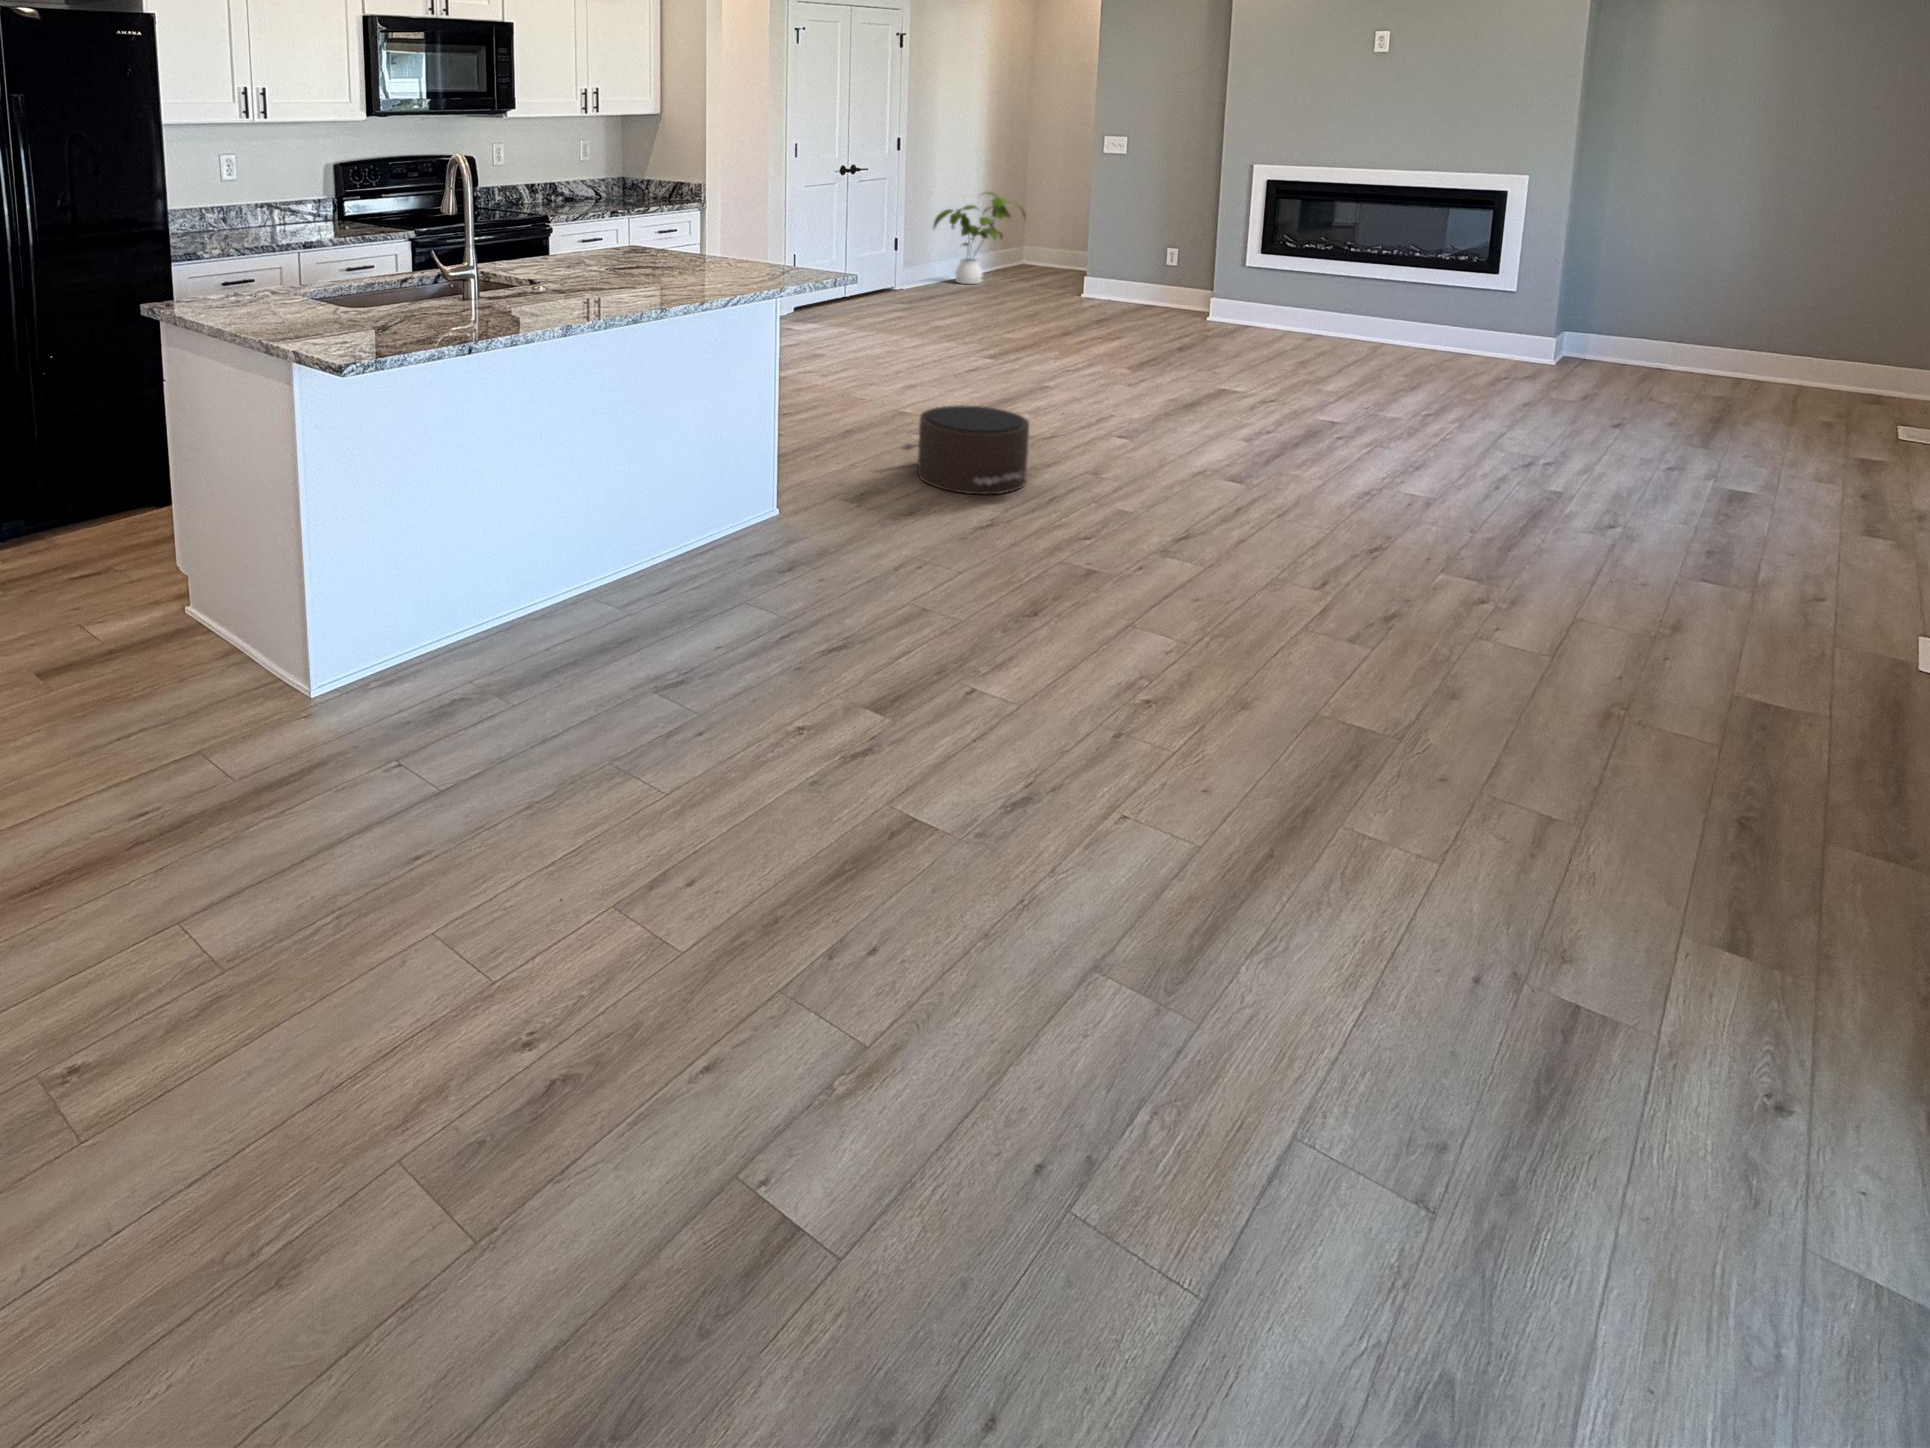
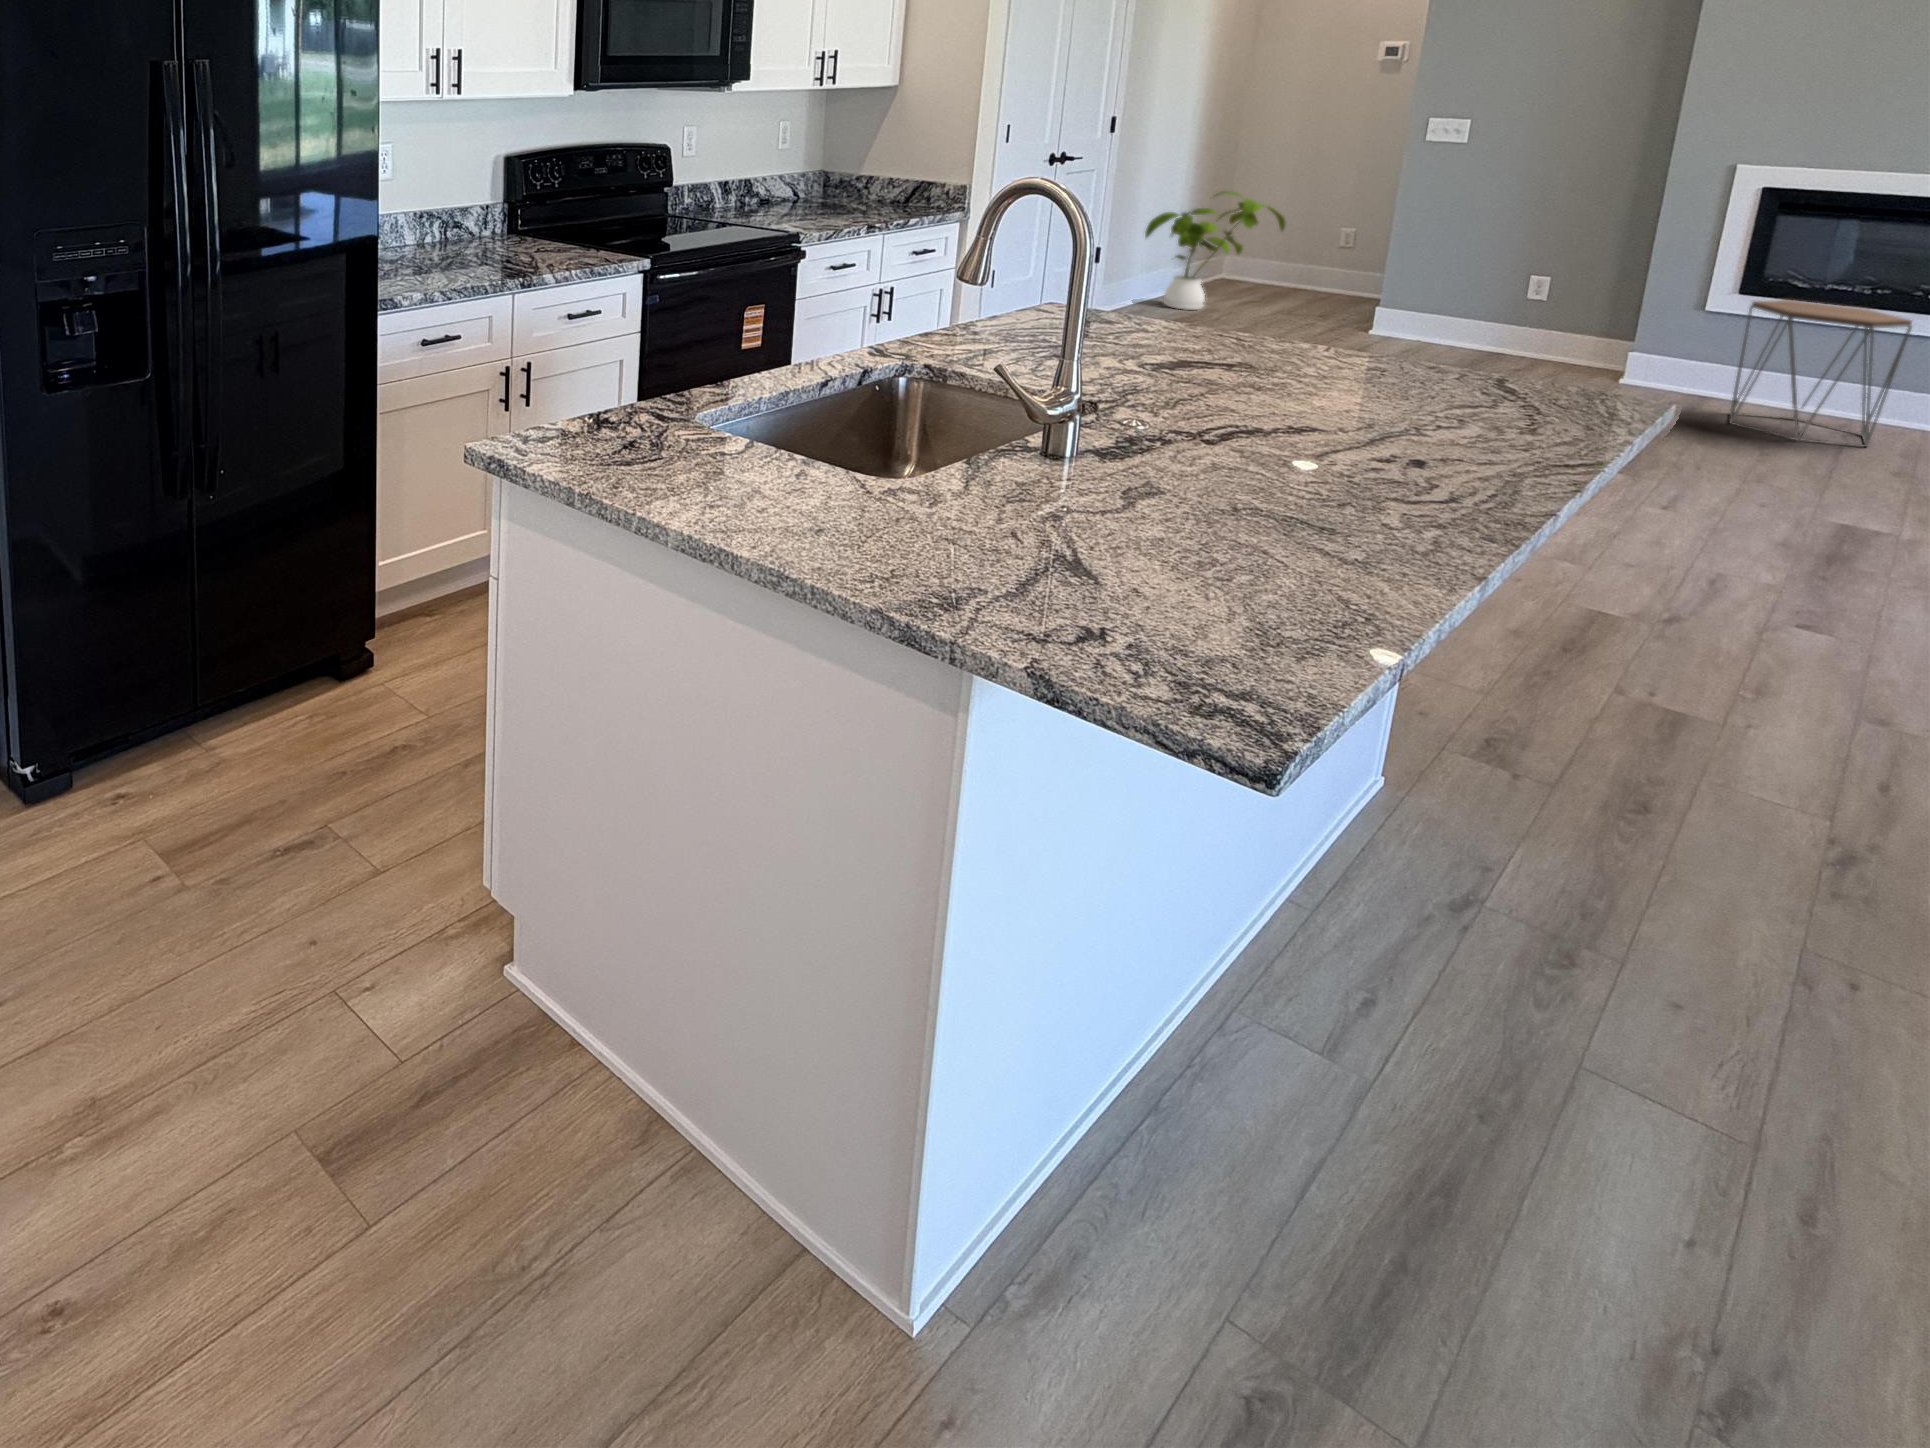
side table: none [1245,250,1329,344] -> present [1729,300,1912,447]
pouf: present [901,406,1029,495] -> none [1489,594,1838,780]

